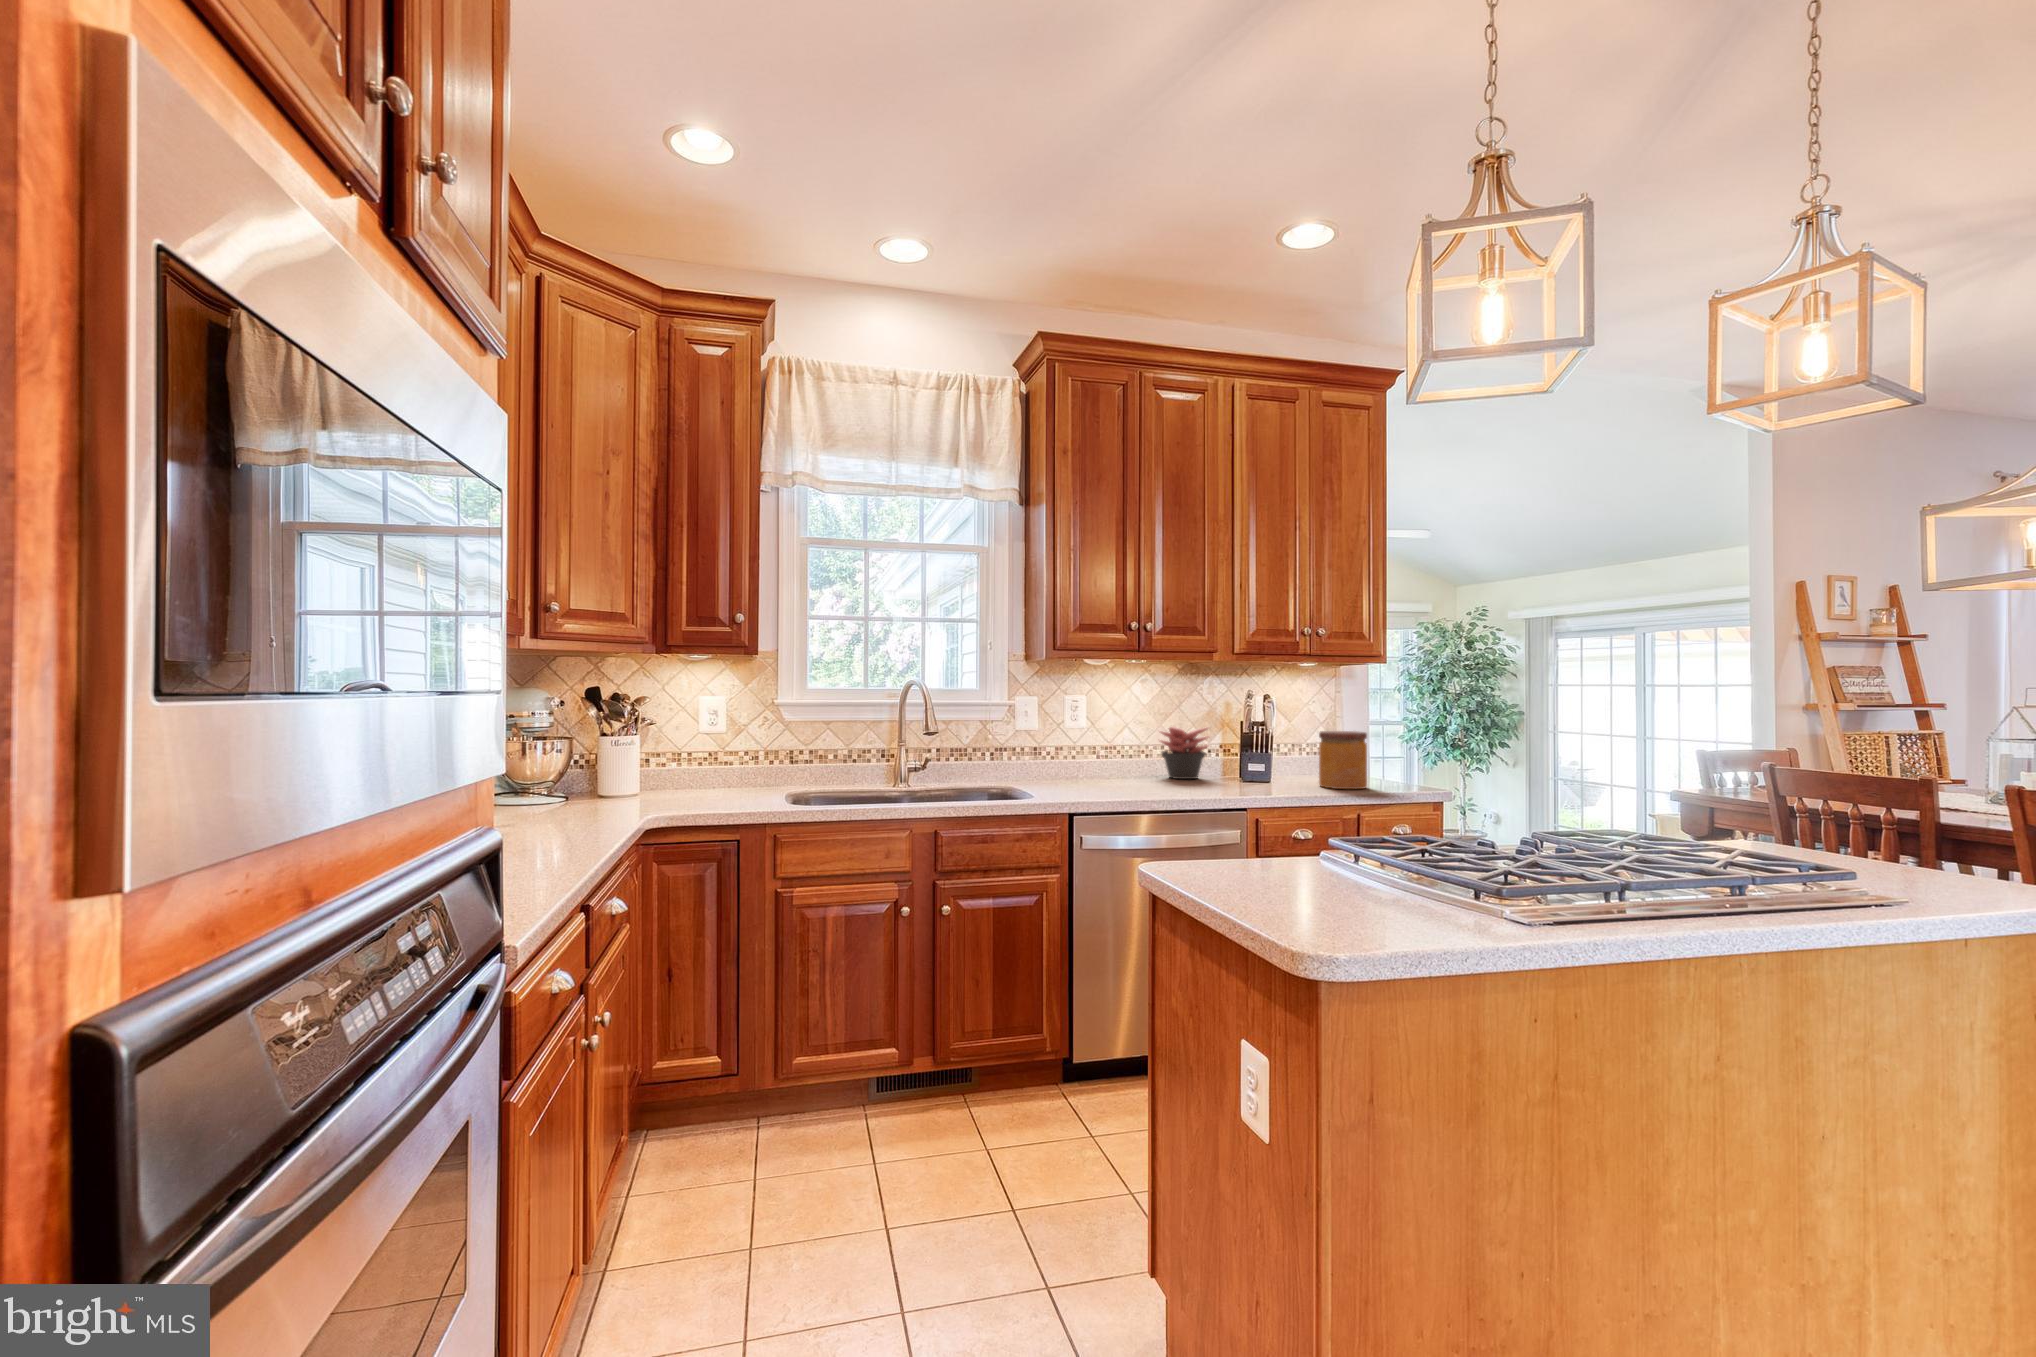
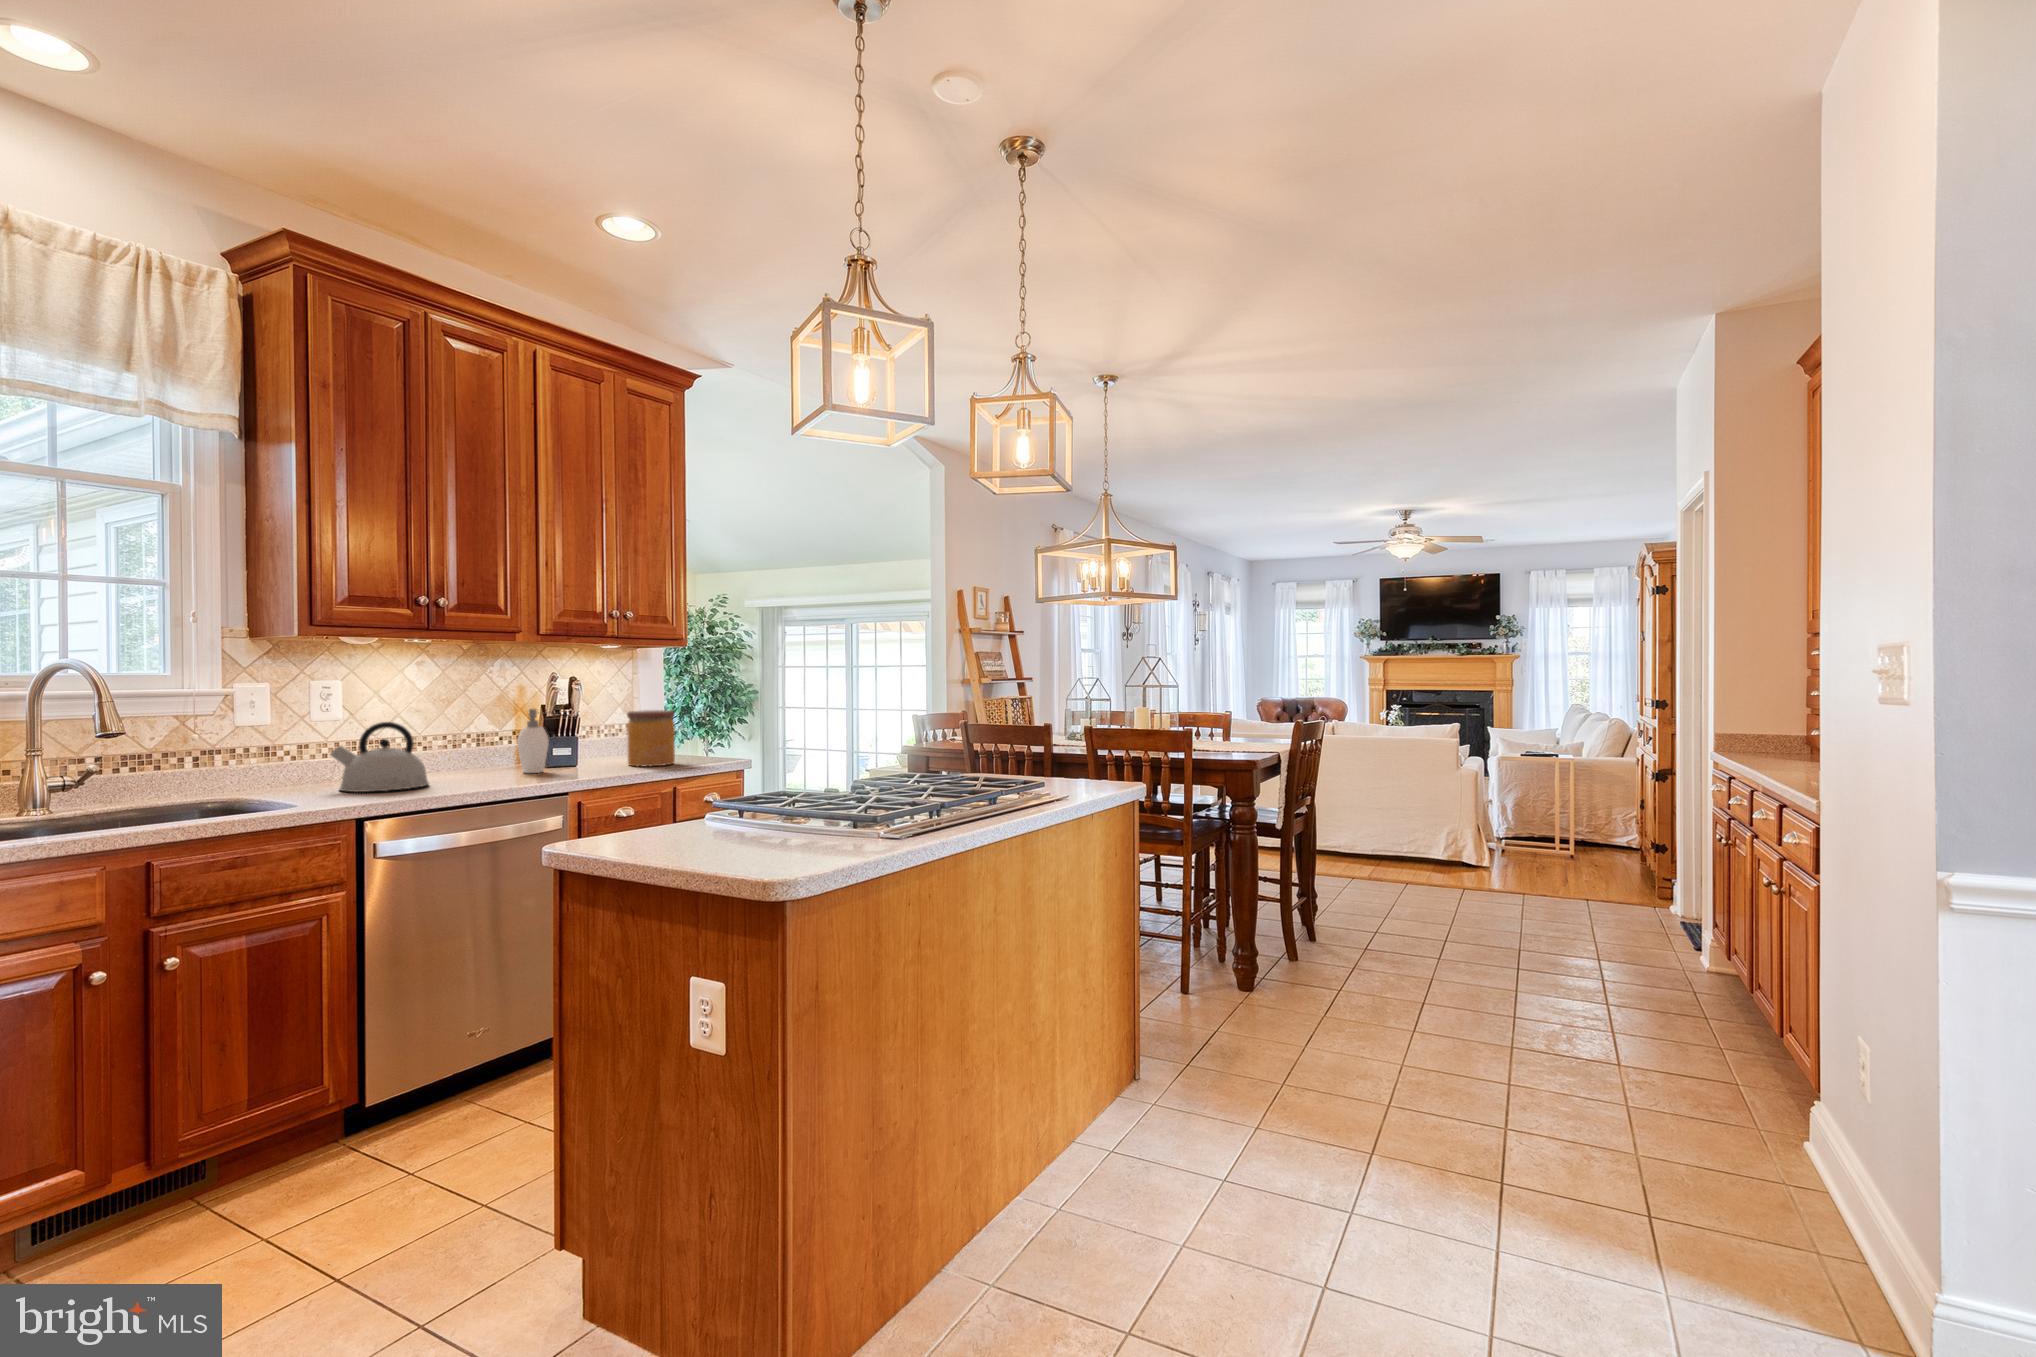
soap dispenser: none [1215,725,1251,786] -> present [517,709,549,773]
succulent plant: present [1160,727,1208,779] -> none [439,712,505,771]
kettle: none [1069,732,1138,791] -> present [330,722,429,792]

